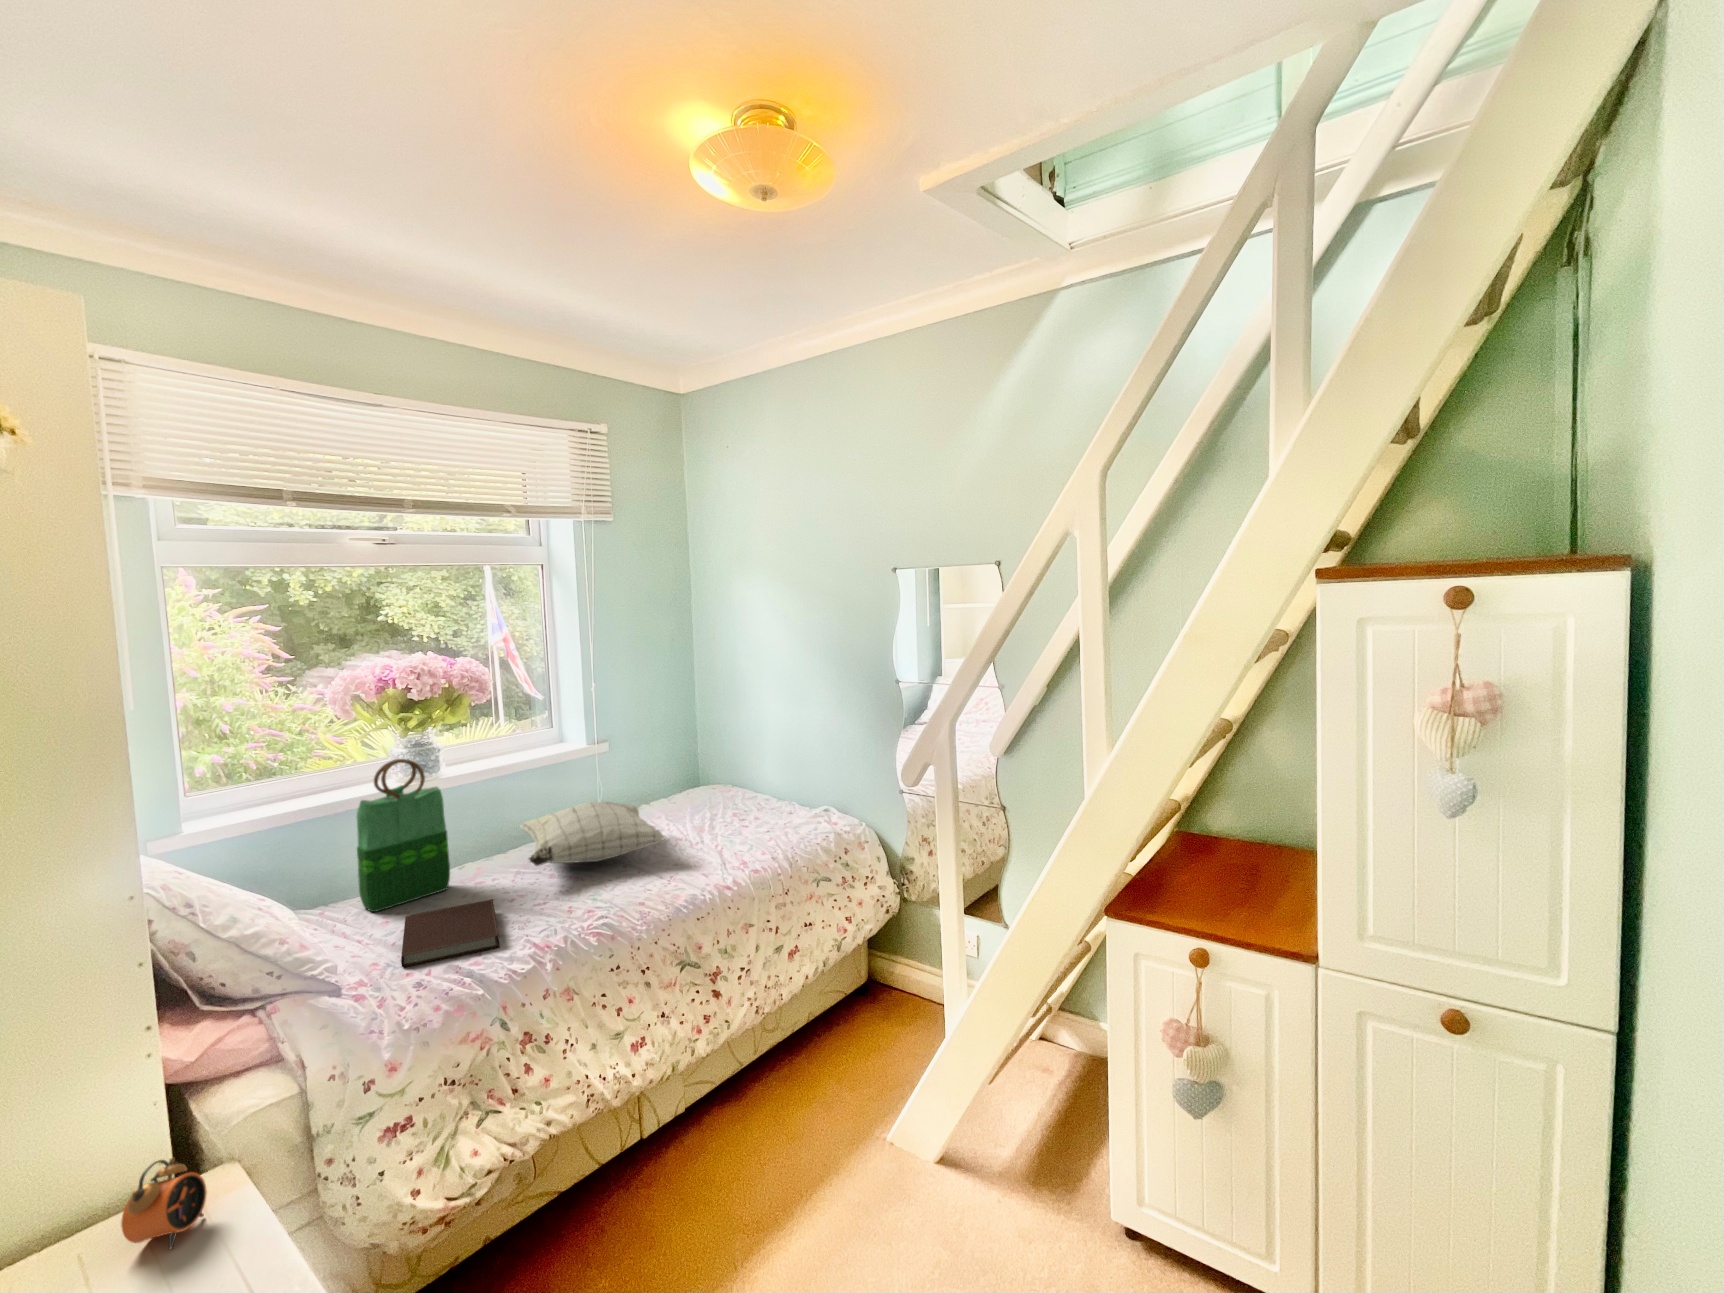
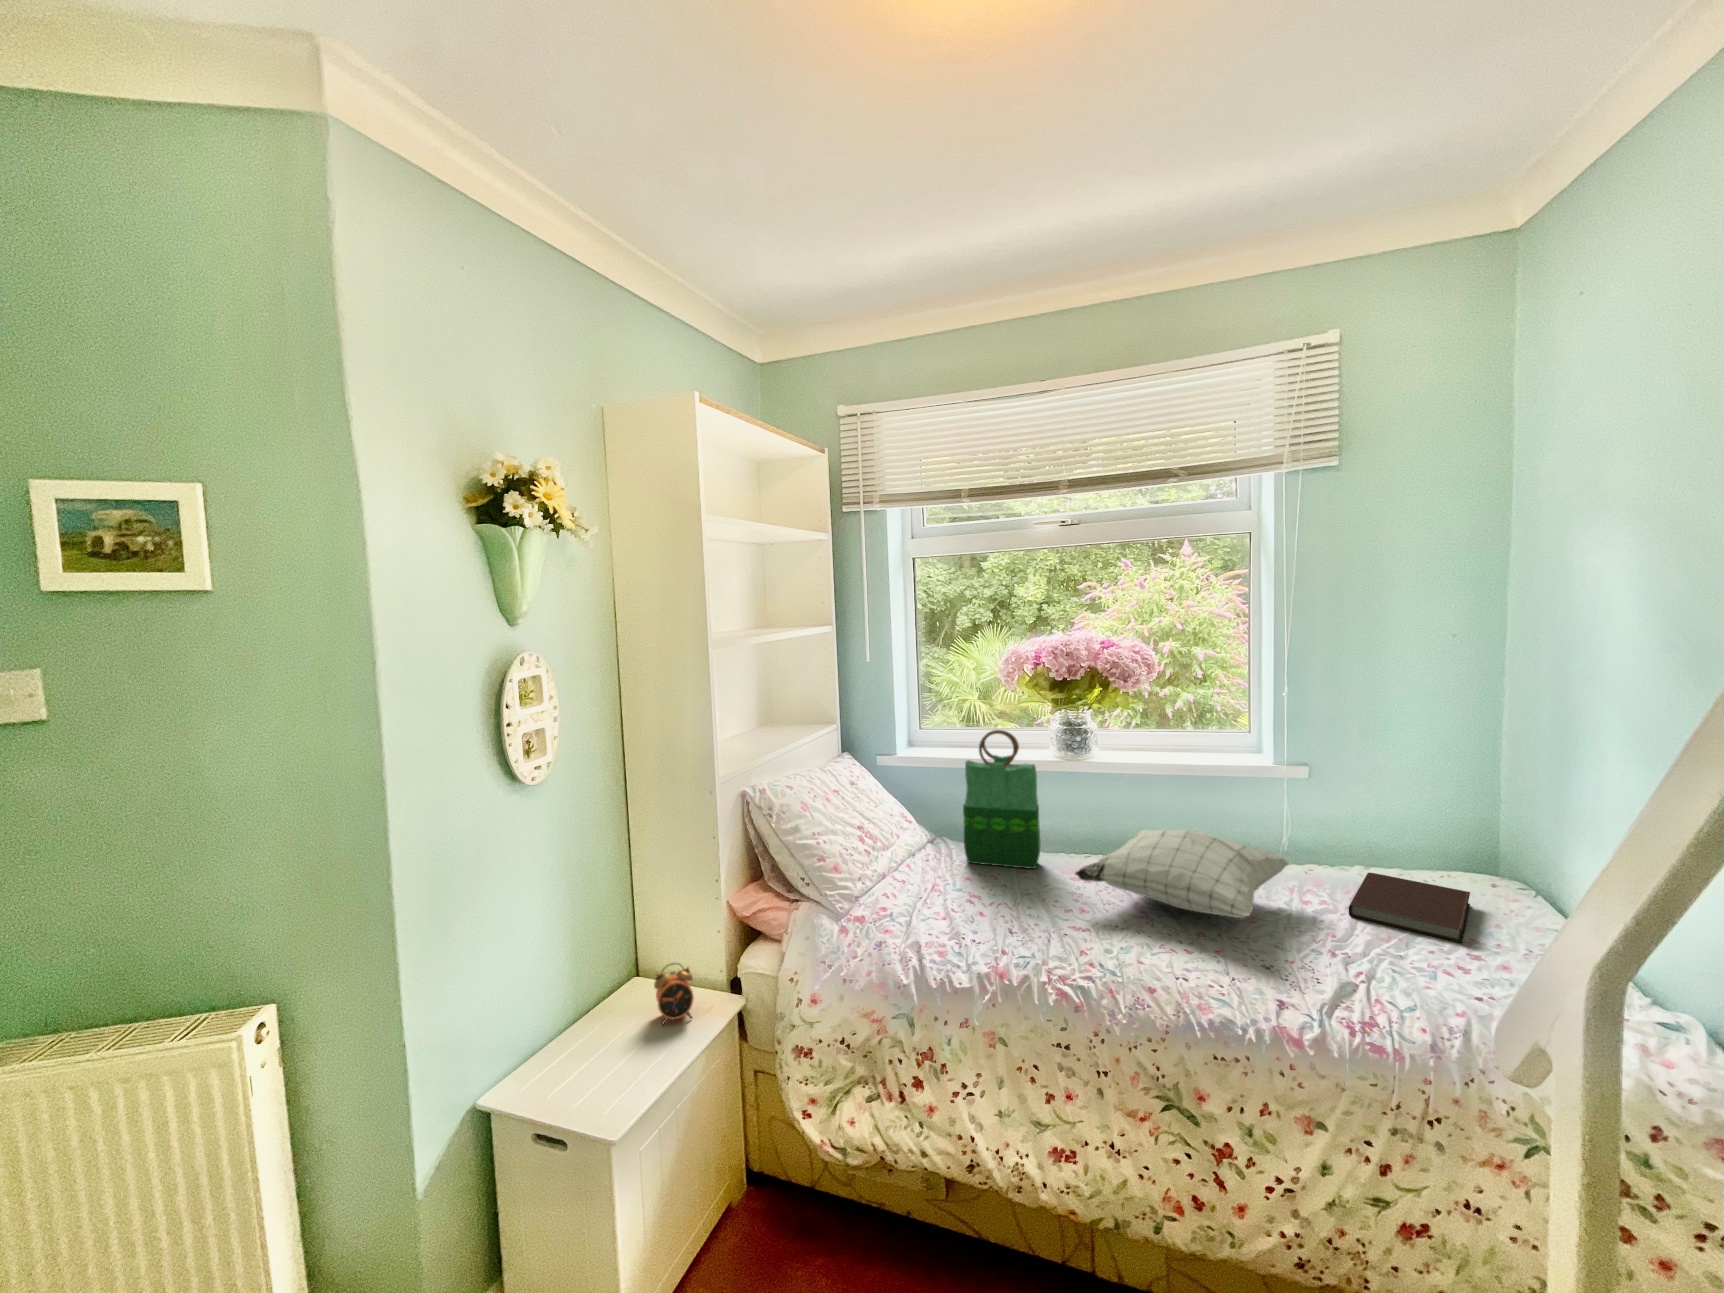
notebook: present [401,899,500,967] -> present [1349,873,1470,943]

